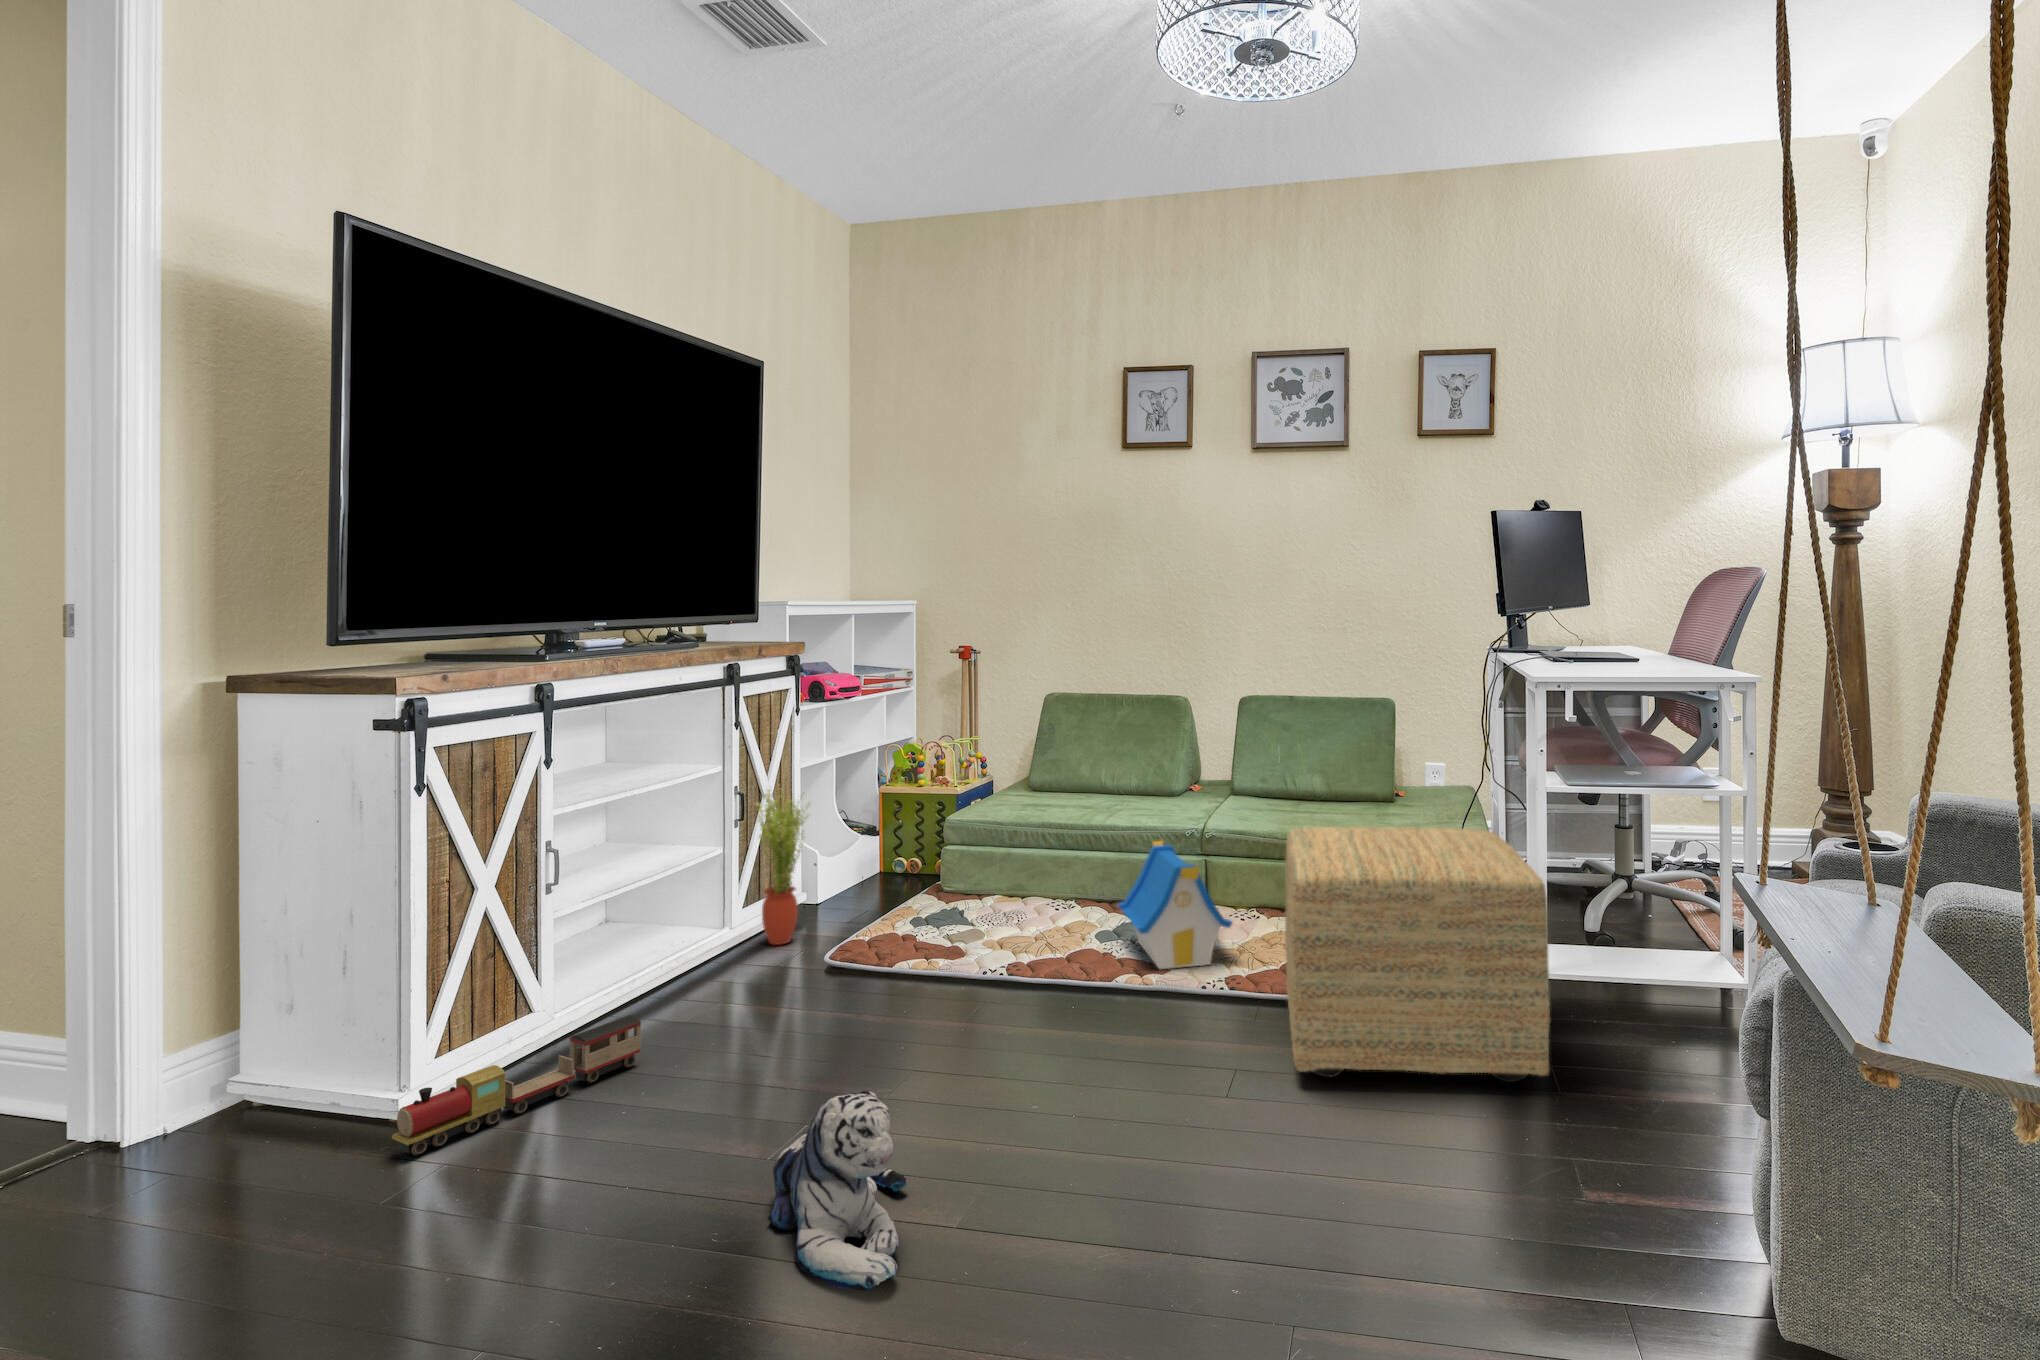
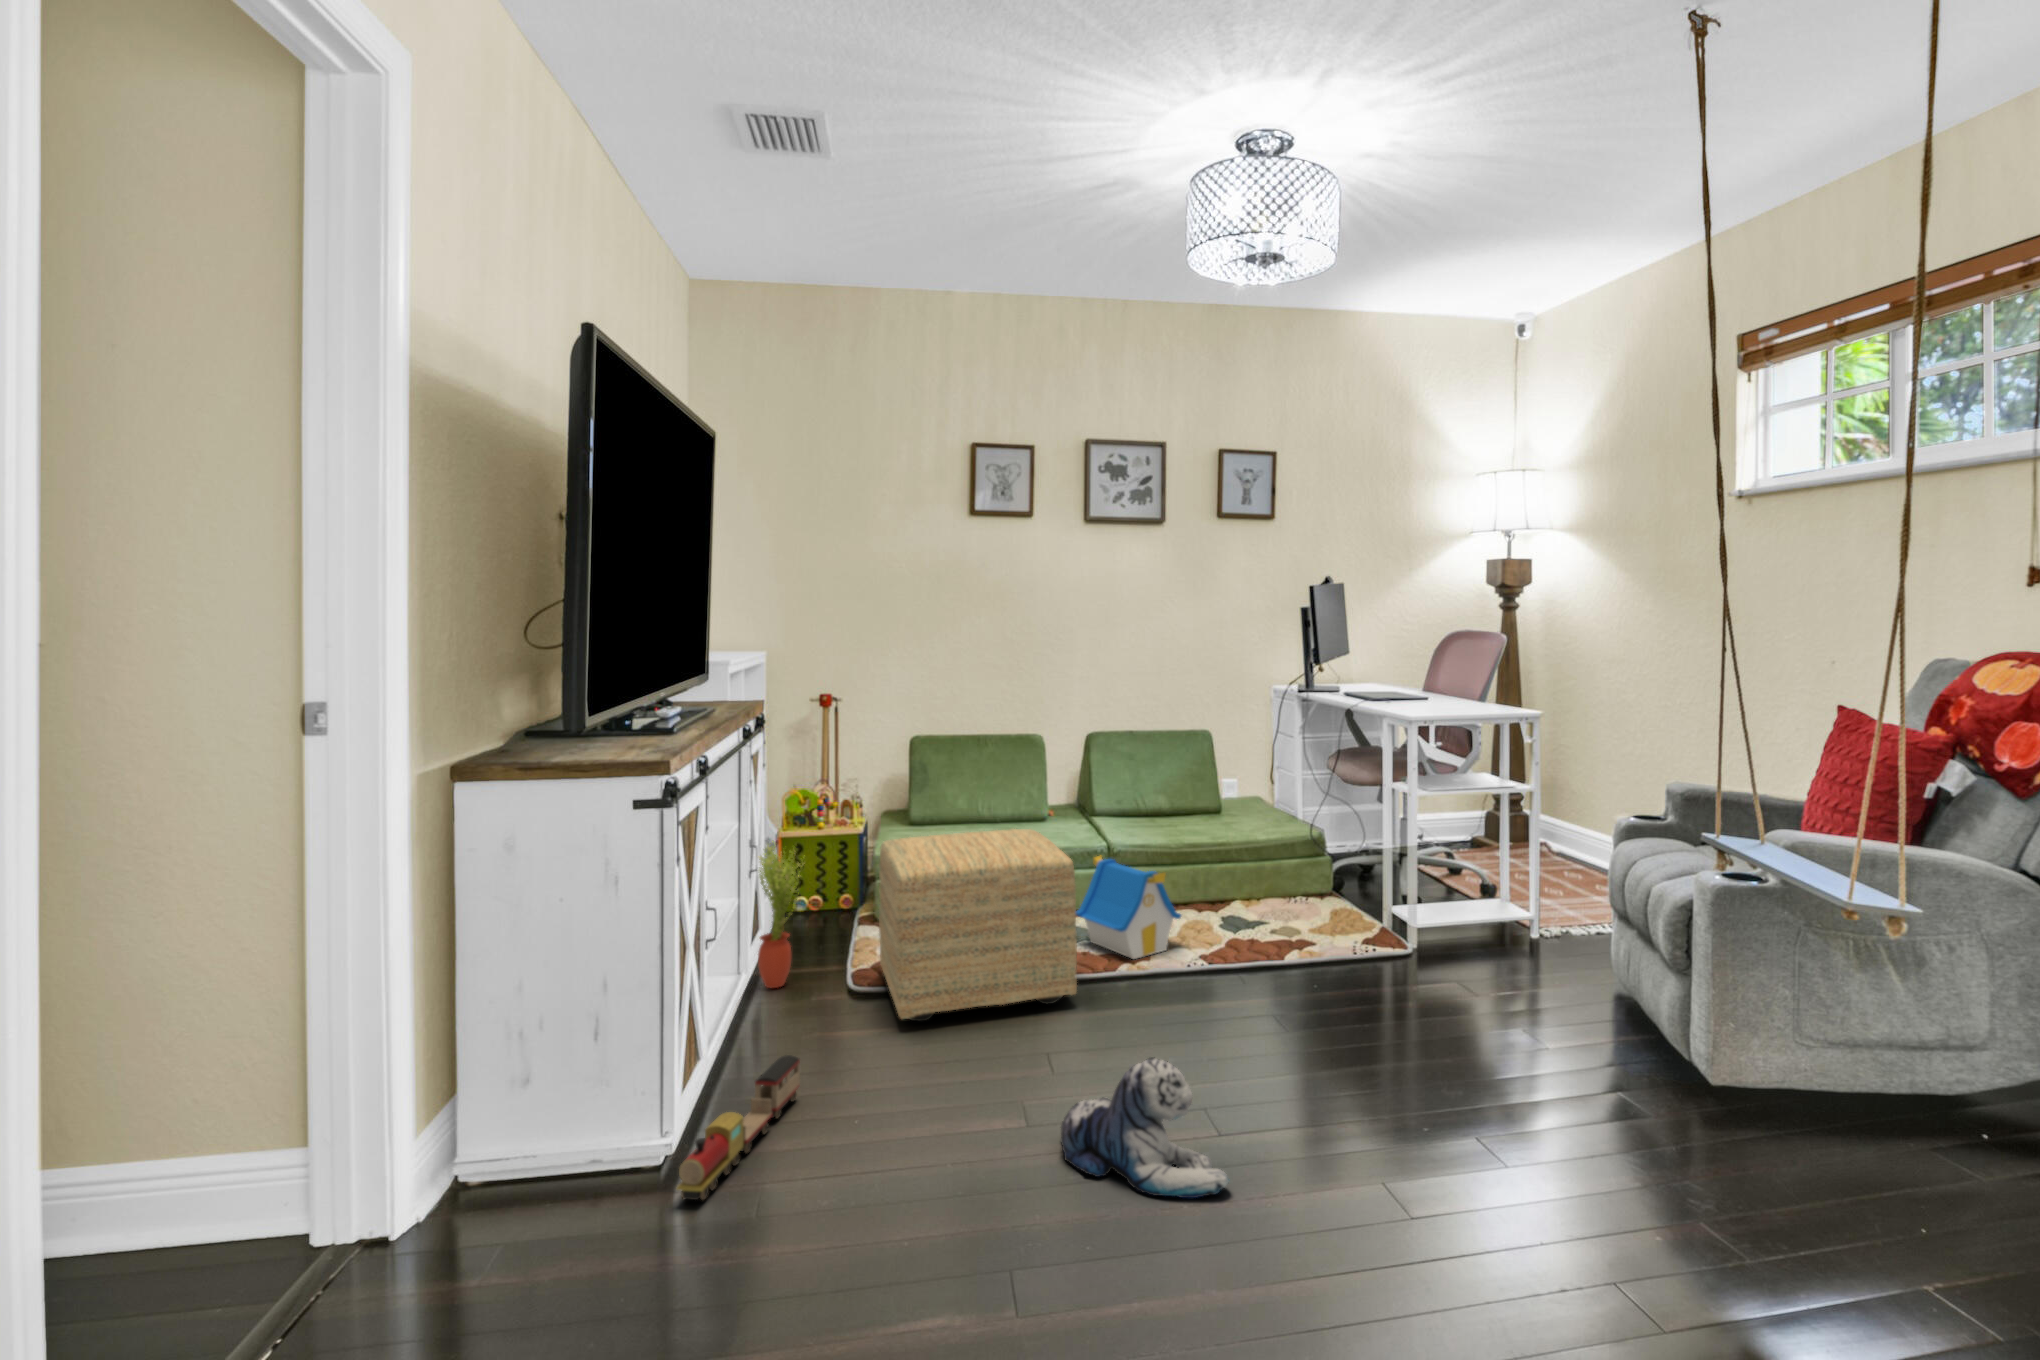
ottoman: present [1285,827,1550,1082] -> present [879,829,1077,1022]

